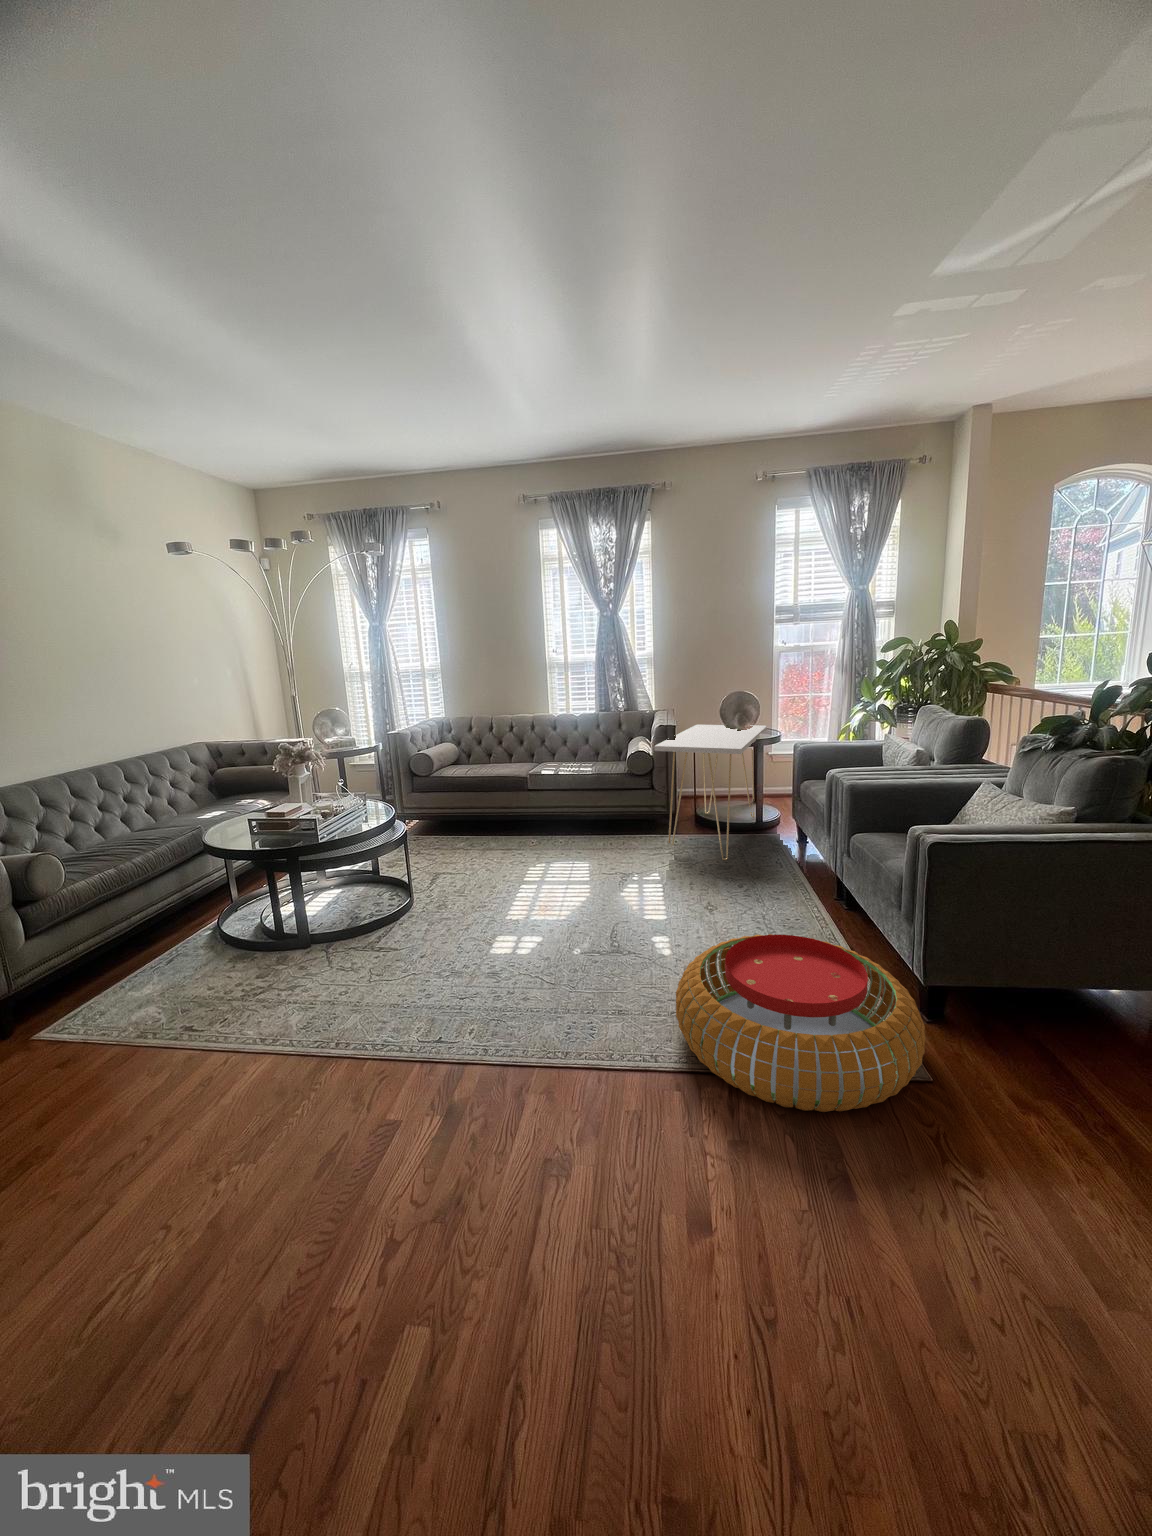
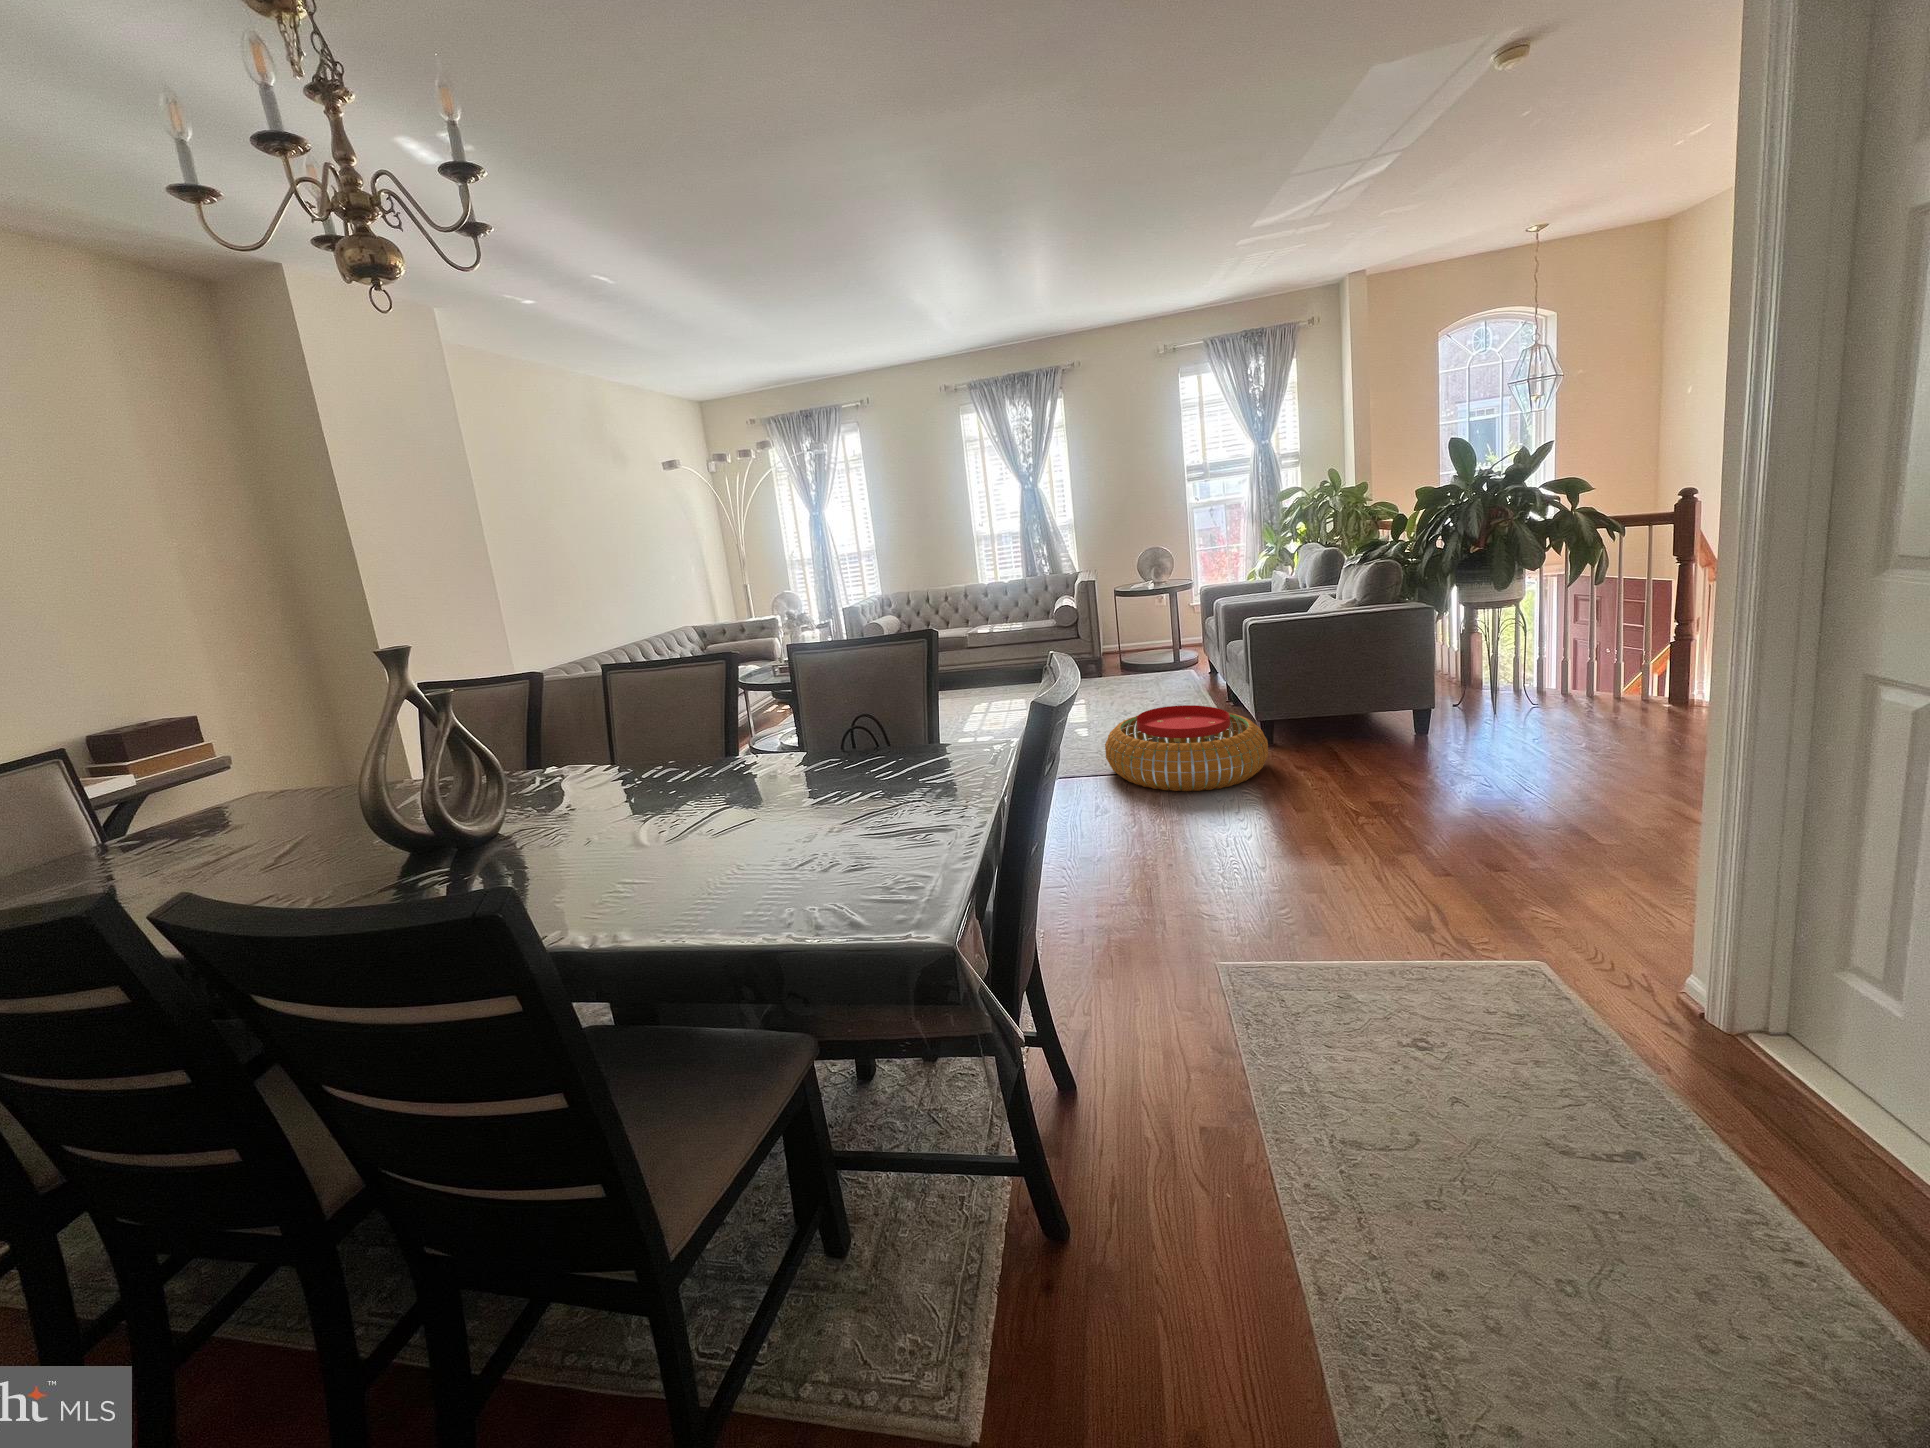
console table: present [655,725,767,860] -> none [1079,577,1182,692]

